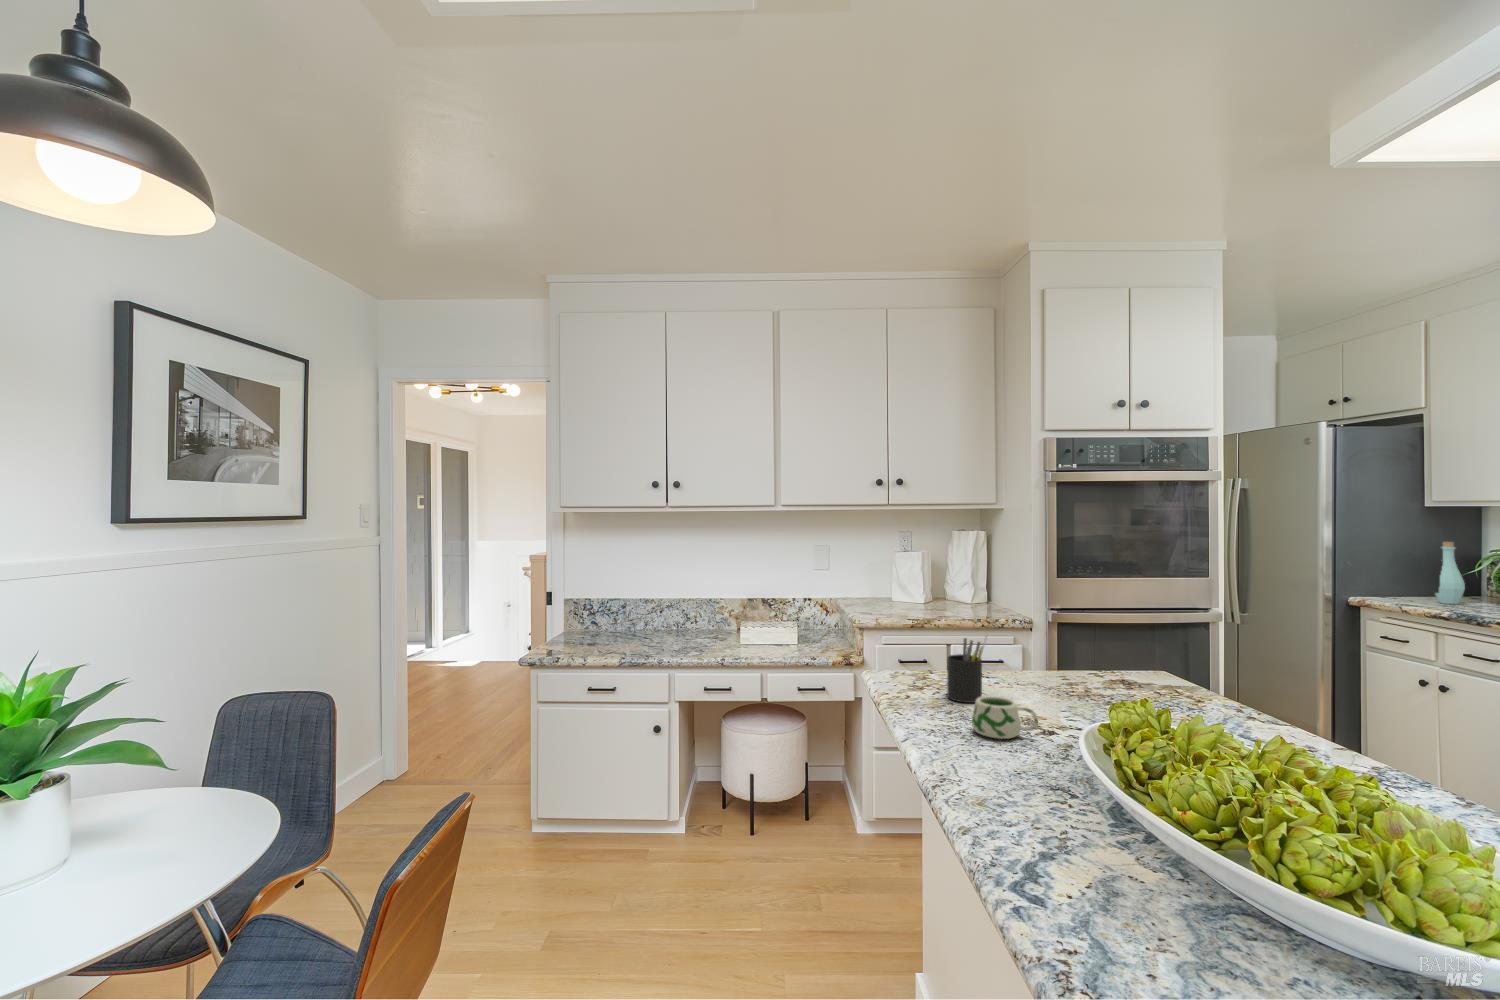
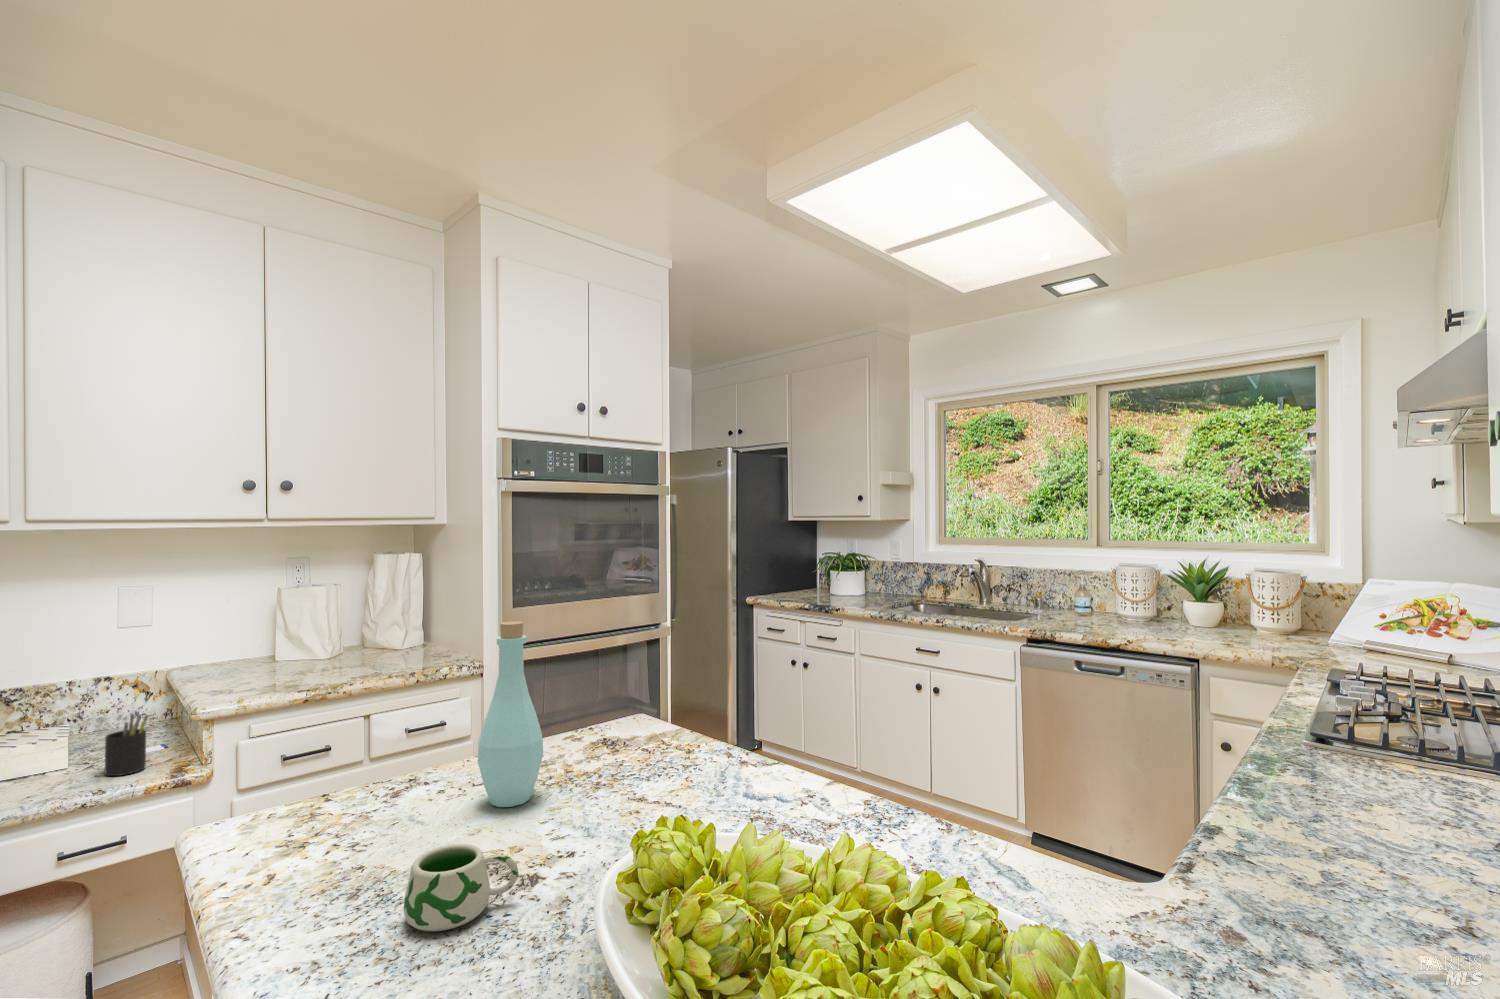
bottle: present [1435,542,1465,604] -> present [478,621,543,807]
pen holder: present [947,634,987,703] -> present [105,713,148,776]

